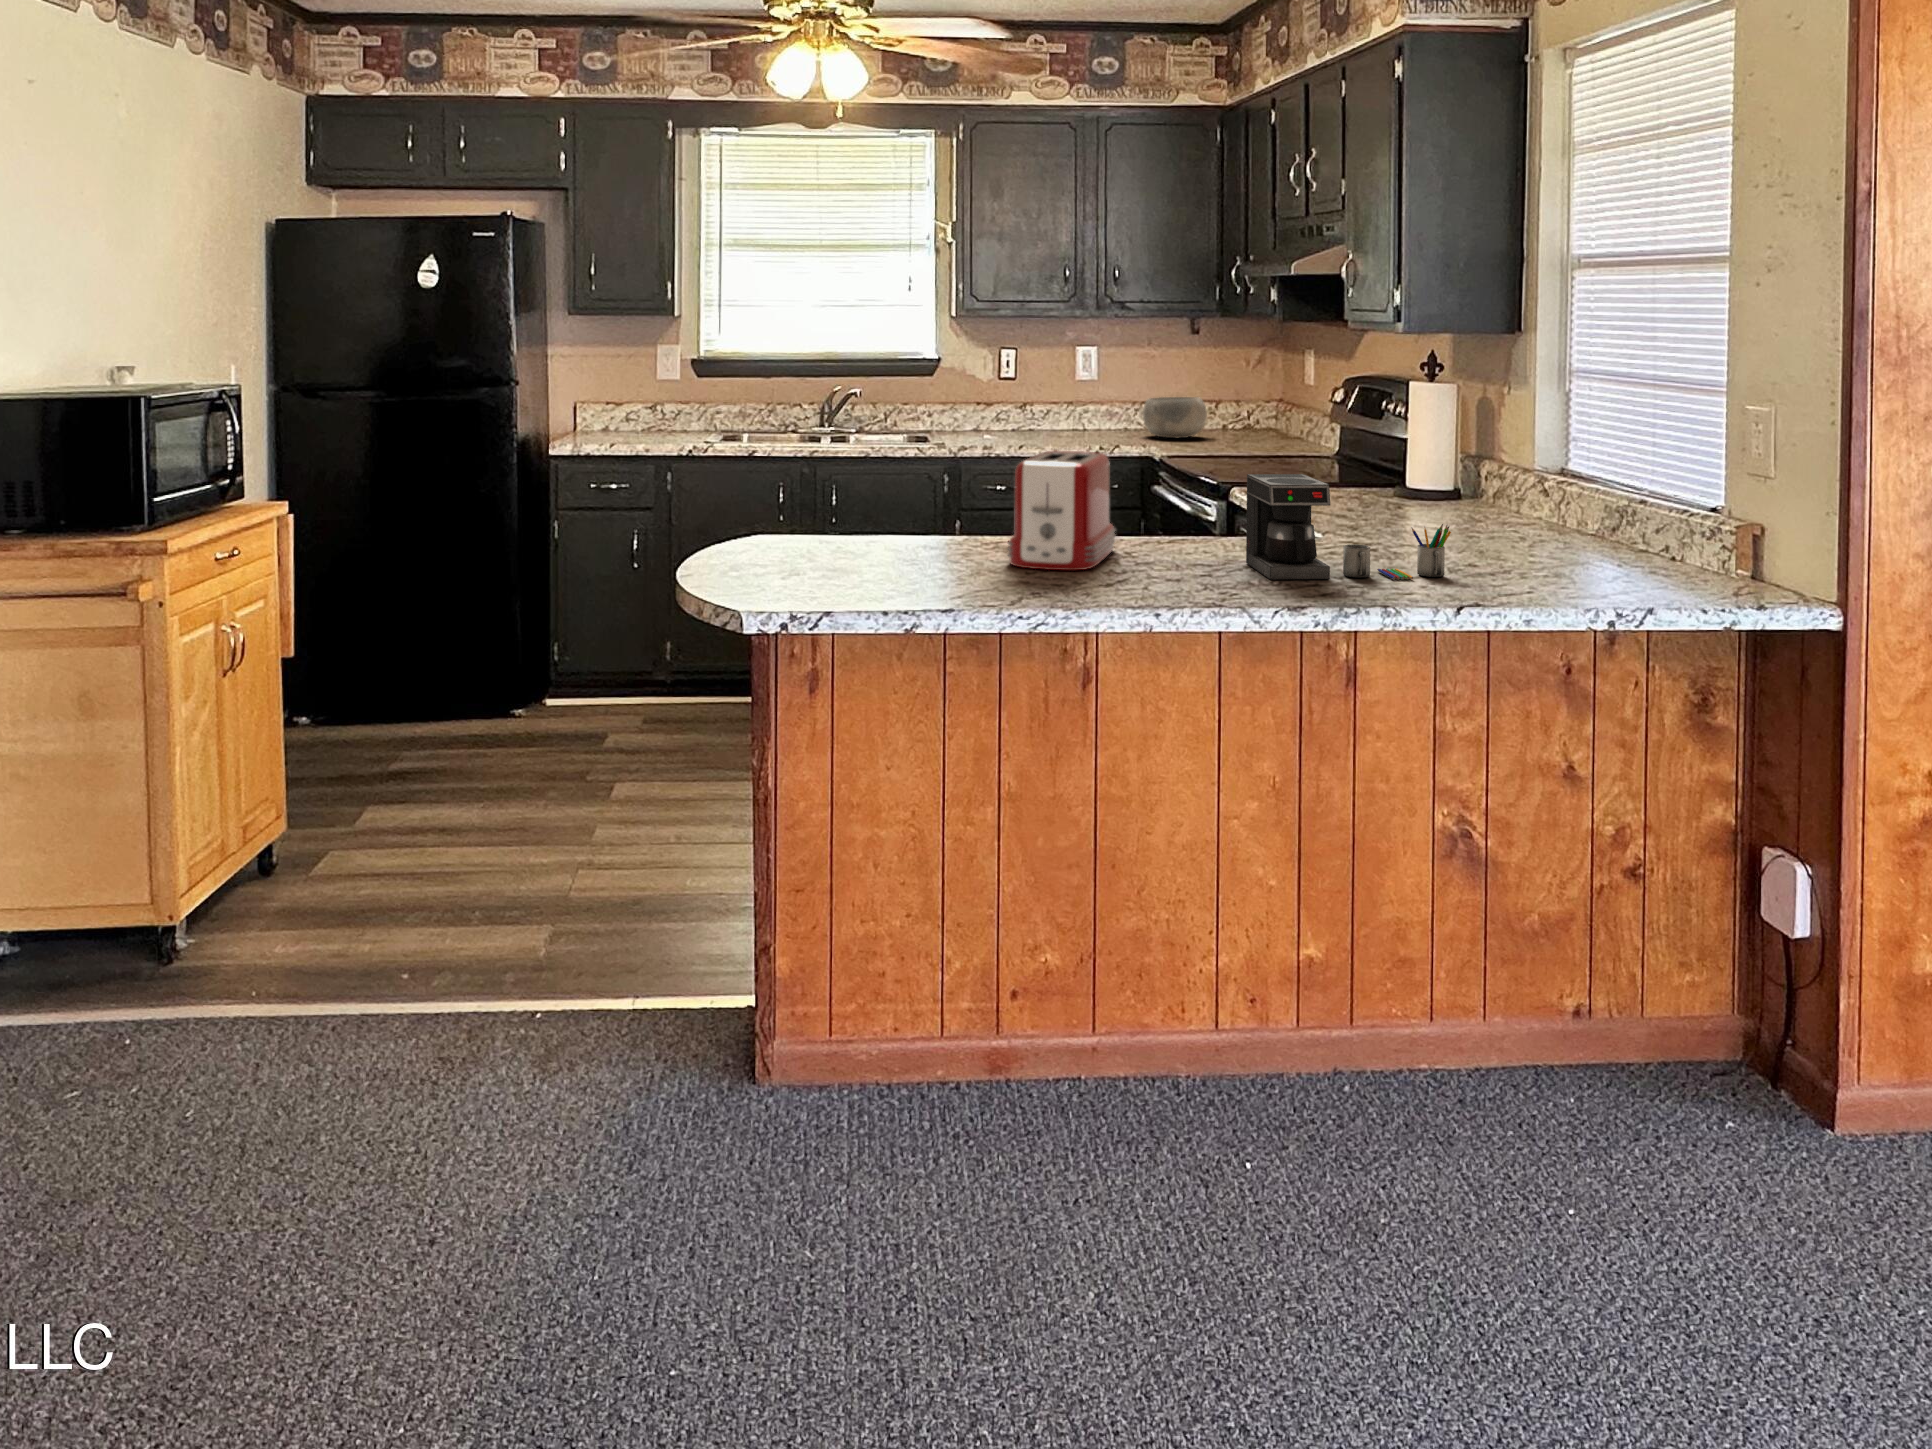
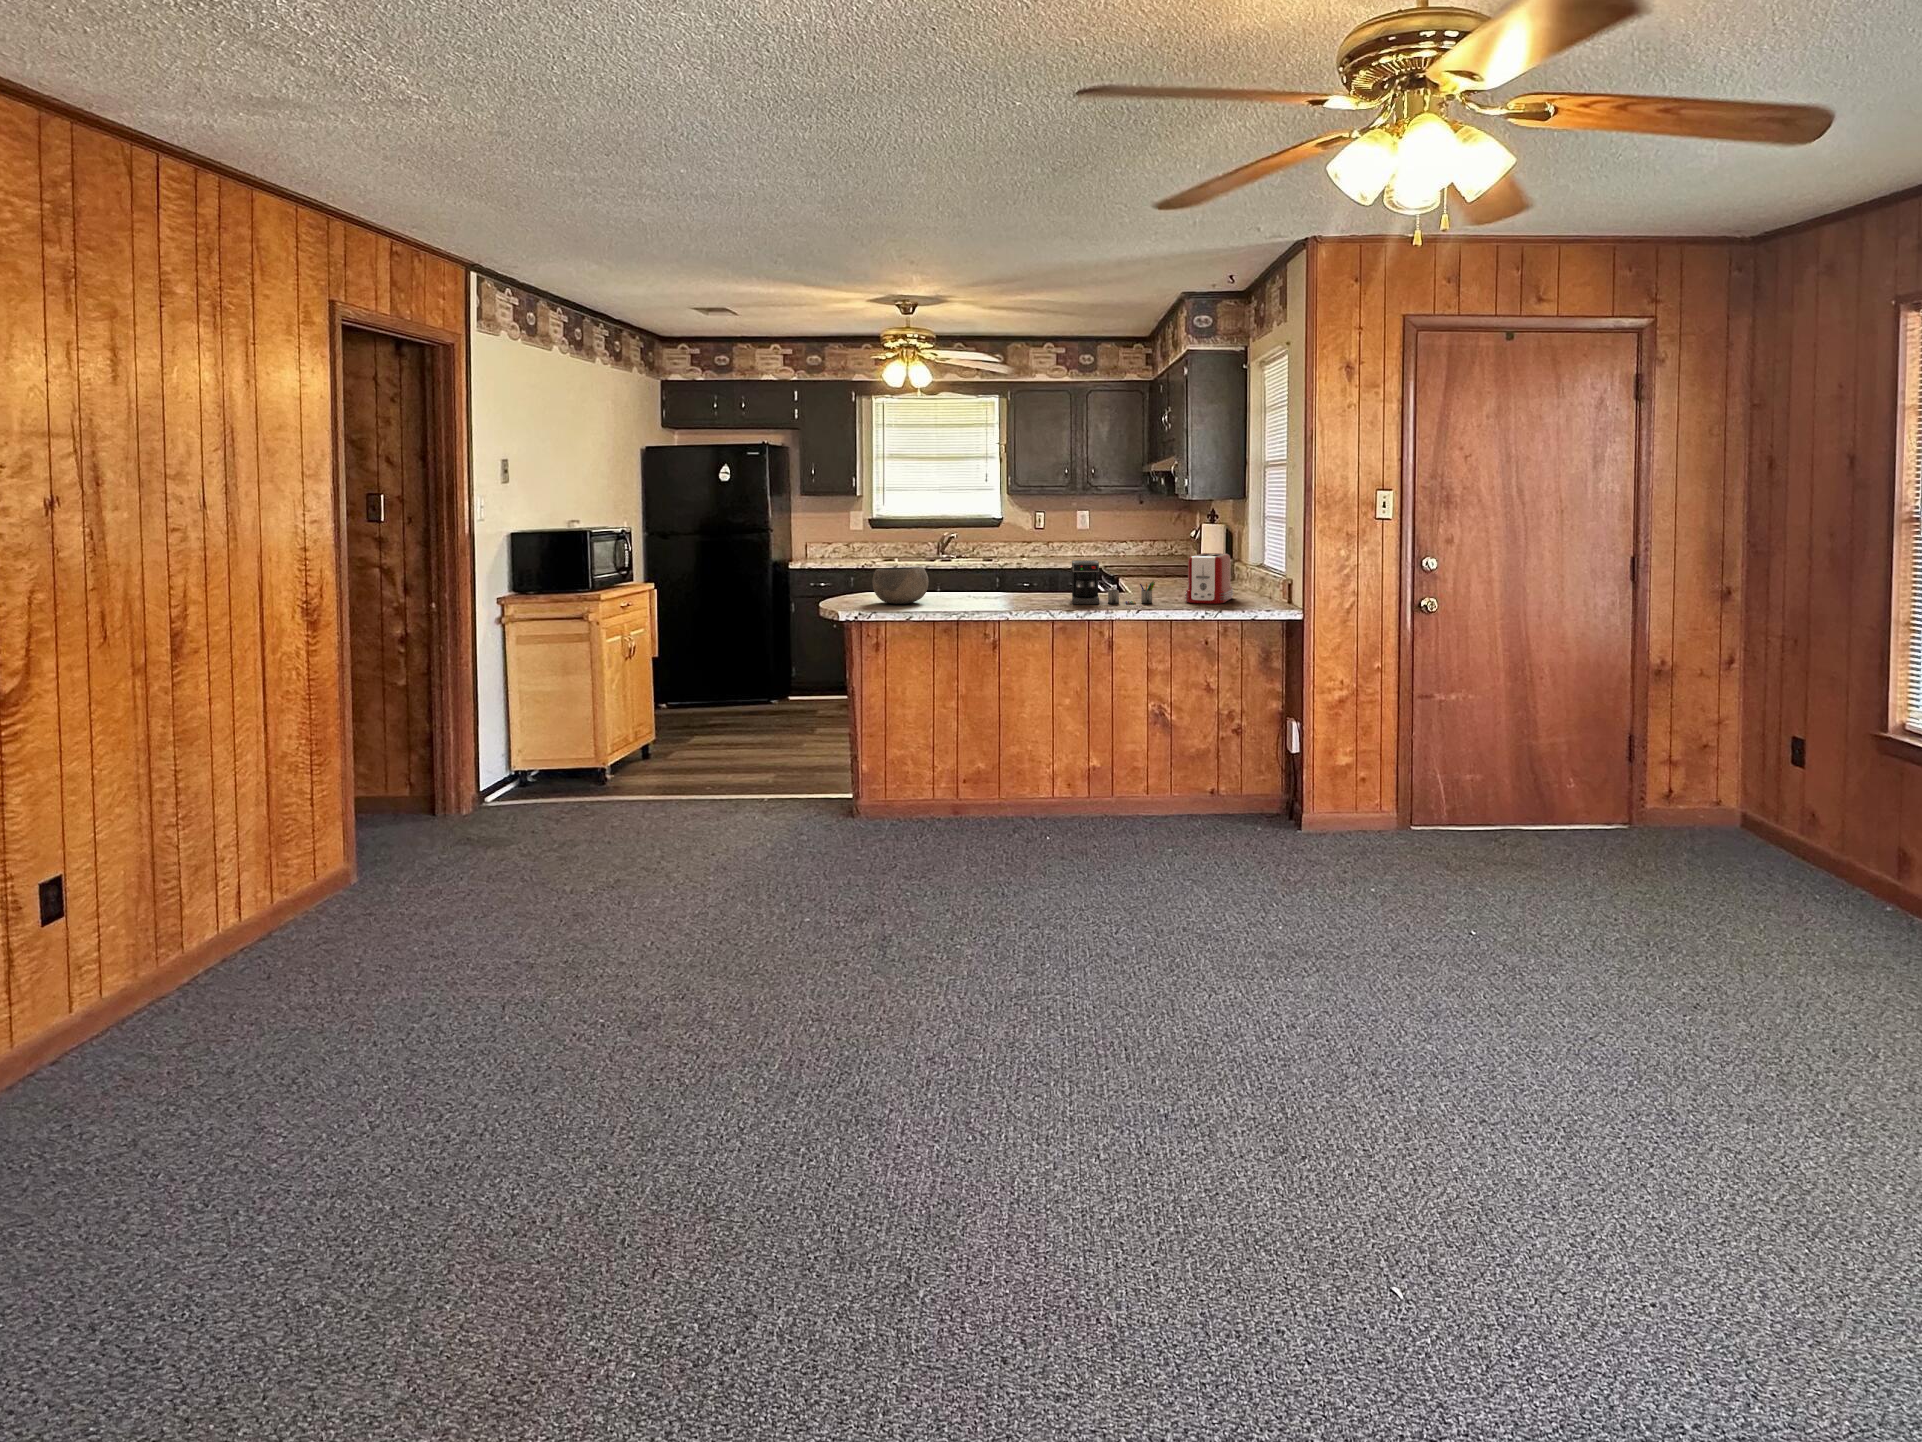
bowl: present [1143,397,1207,438] -> present [872,567,929,604]
toaster: present [1008,451,1115,570] -> present [1185,553,1233,604]

